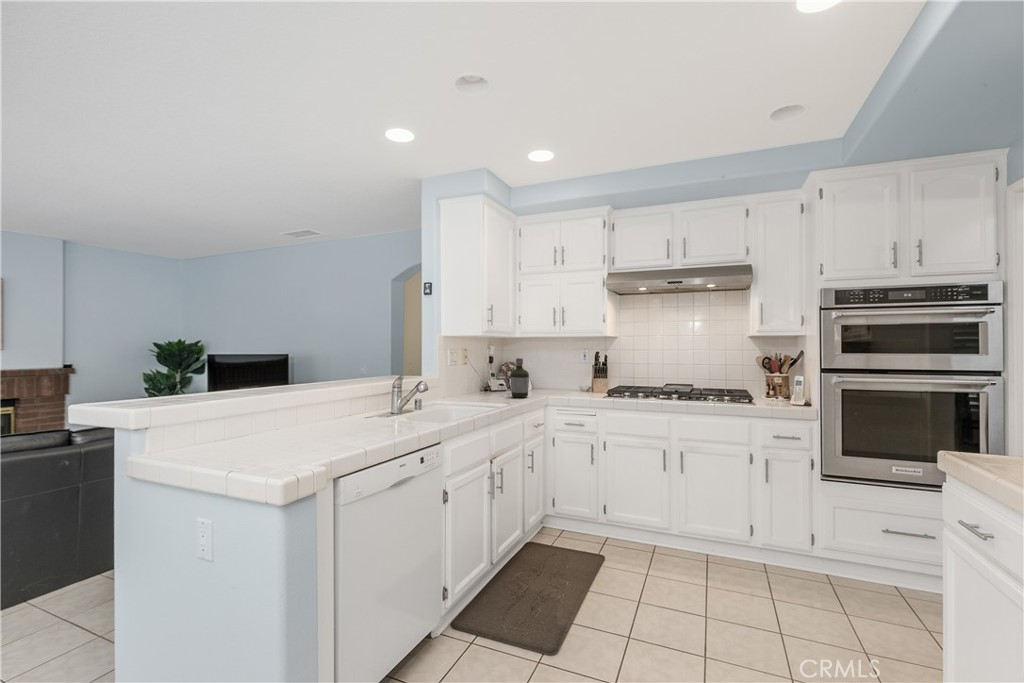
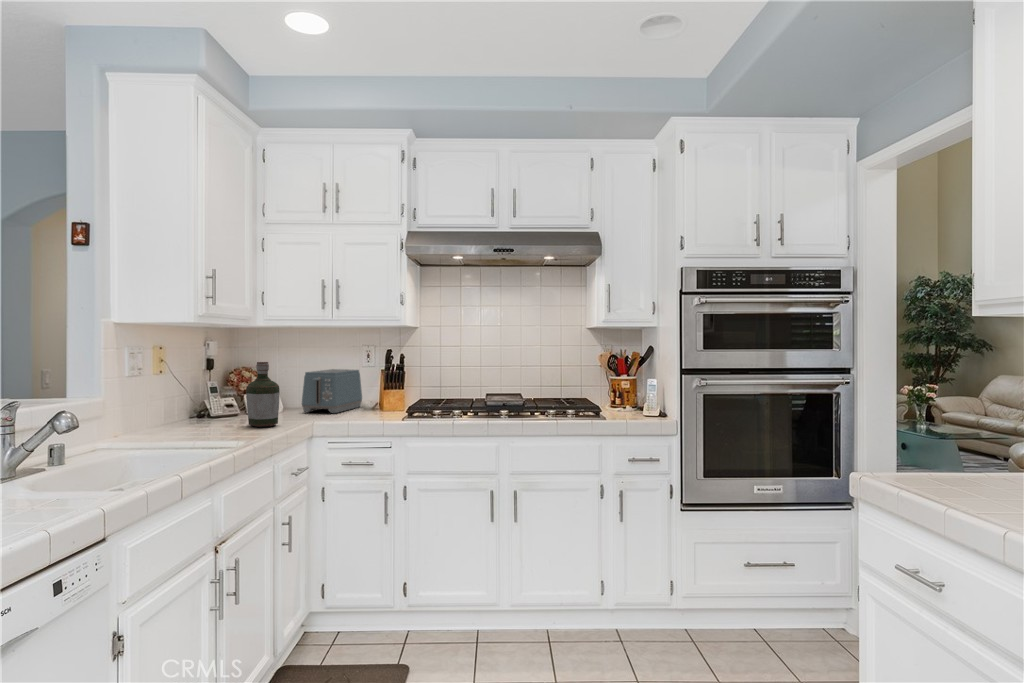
toaster: none [543,364,581,392] -> present [302,369,362,413]

